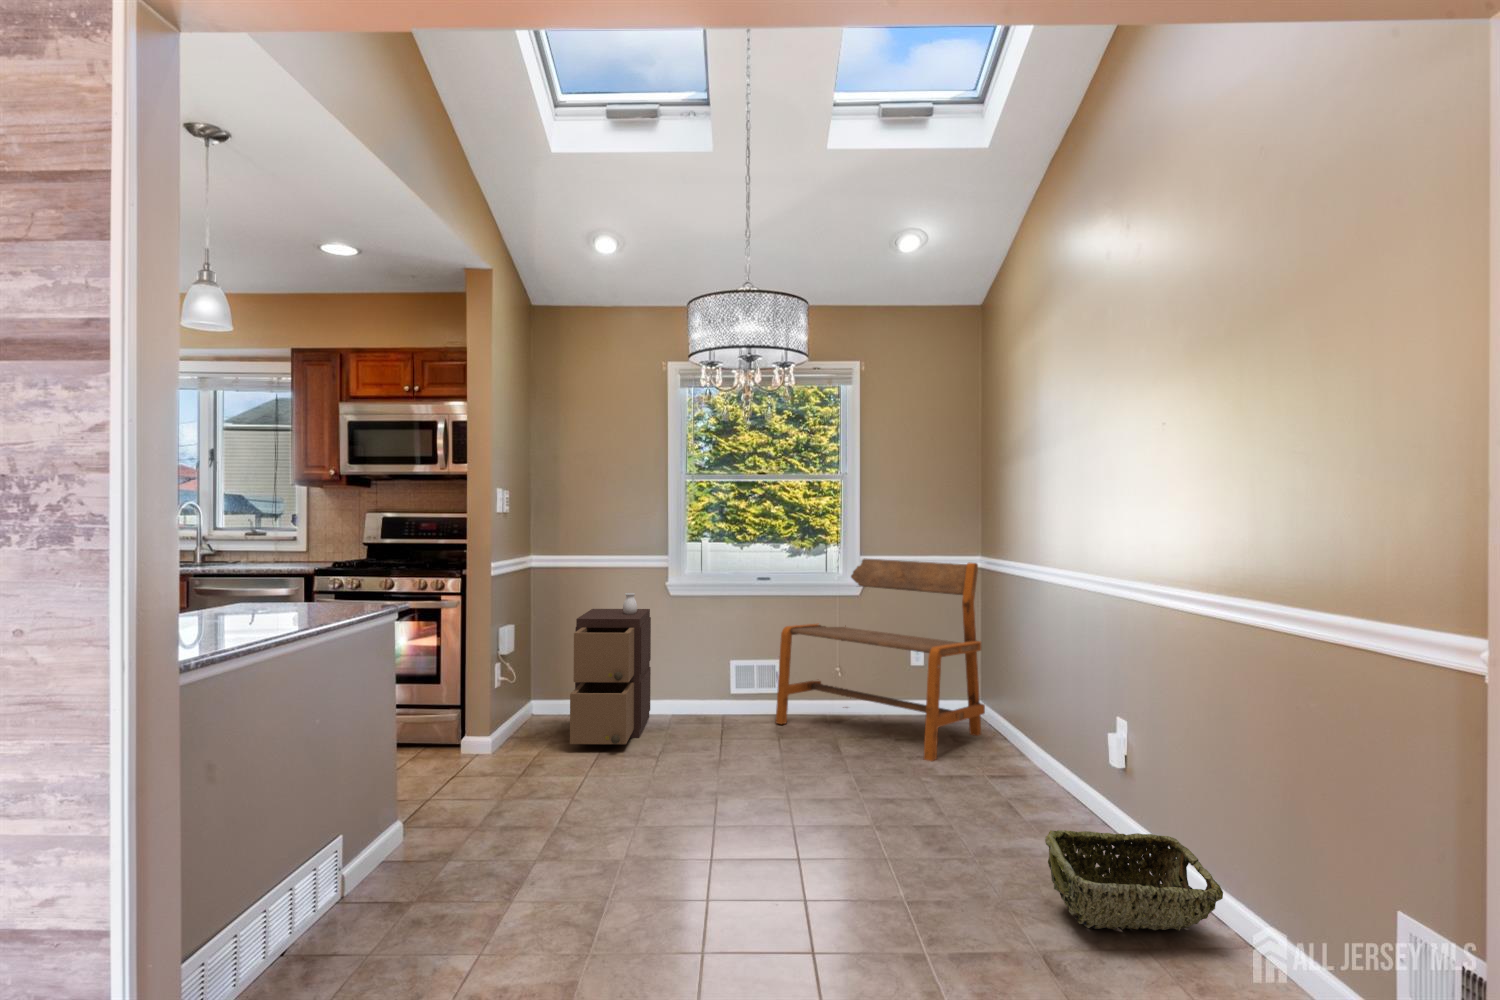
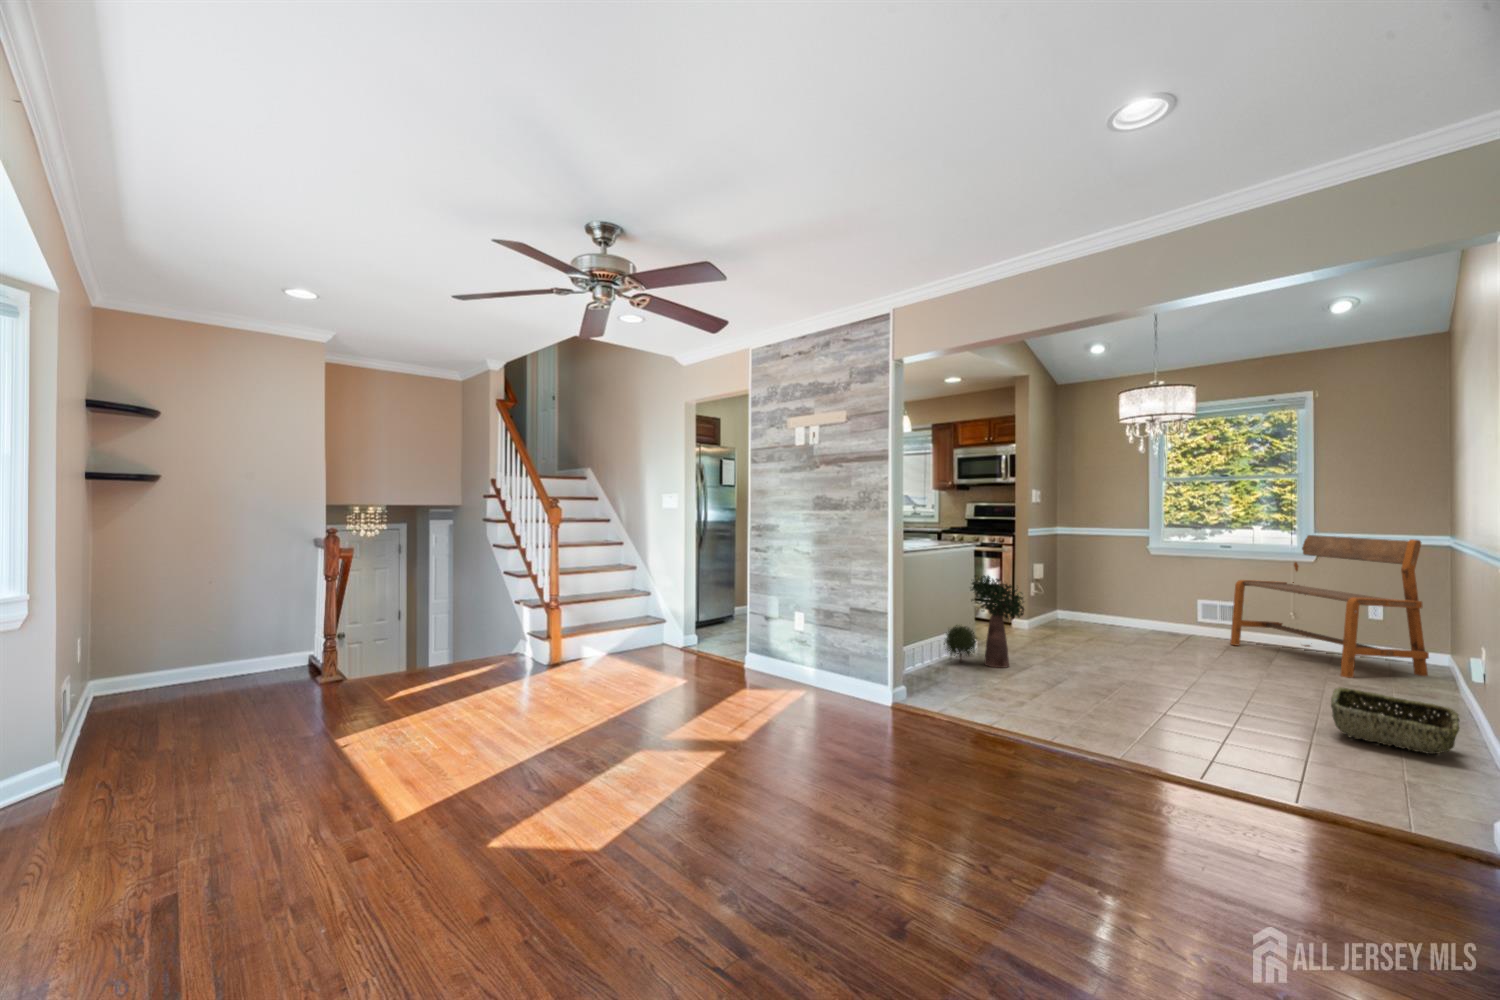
storage cabinet: present [570,593,651,744] -> none [1073,551,1136,636]
potted plant: none [320,693,526,930] -> present [944,575,1024,668]

